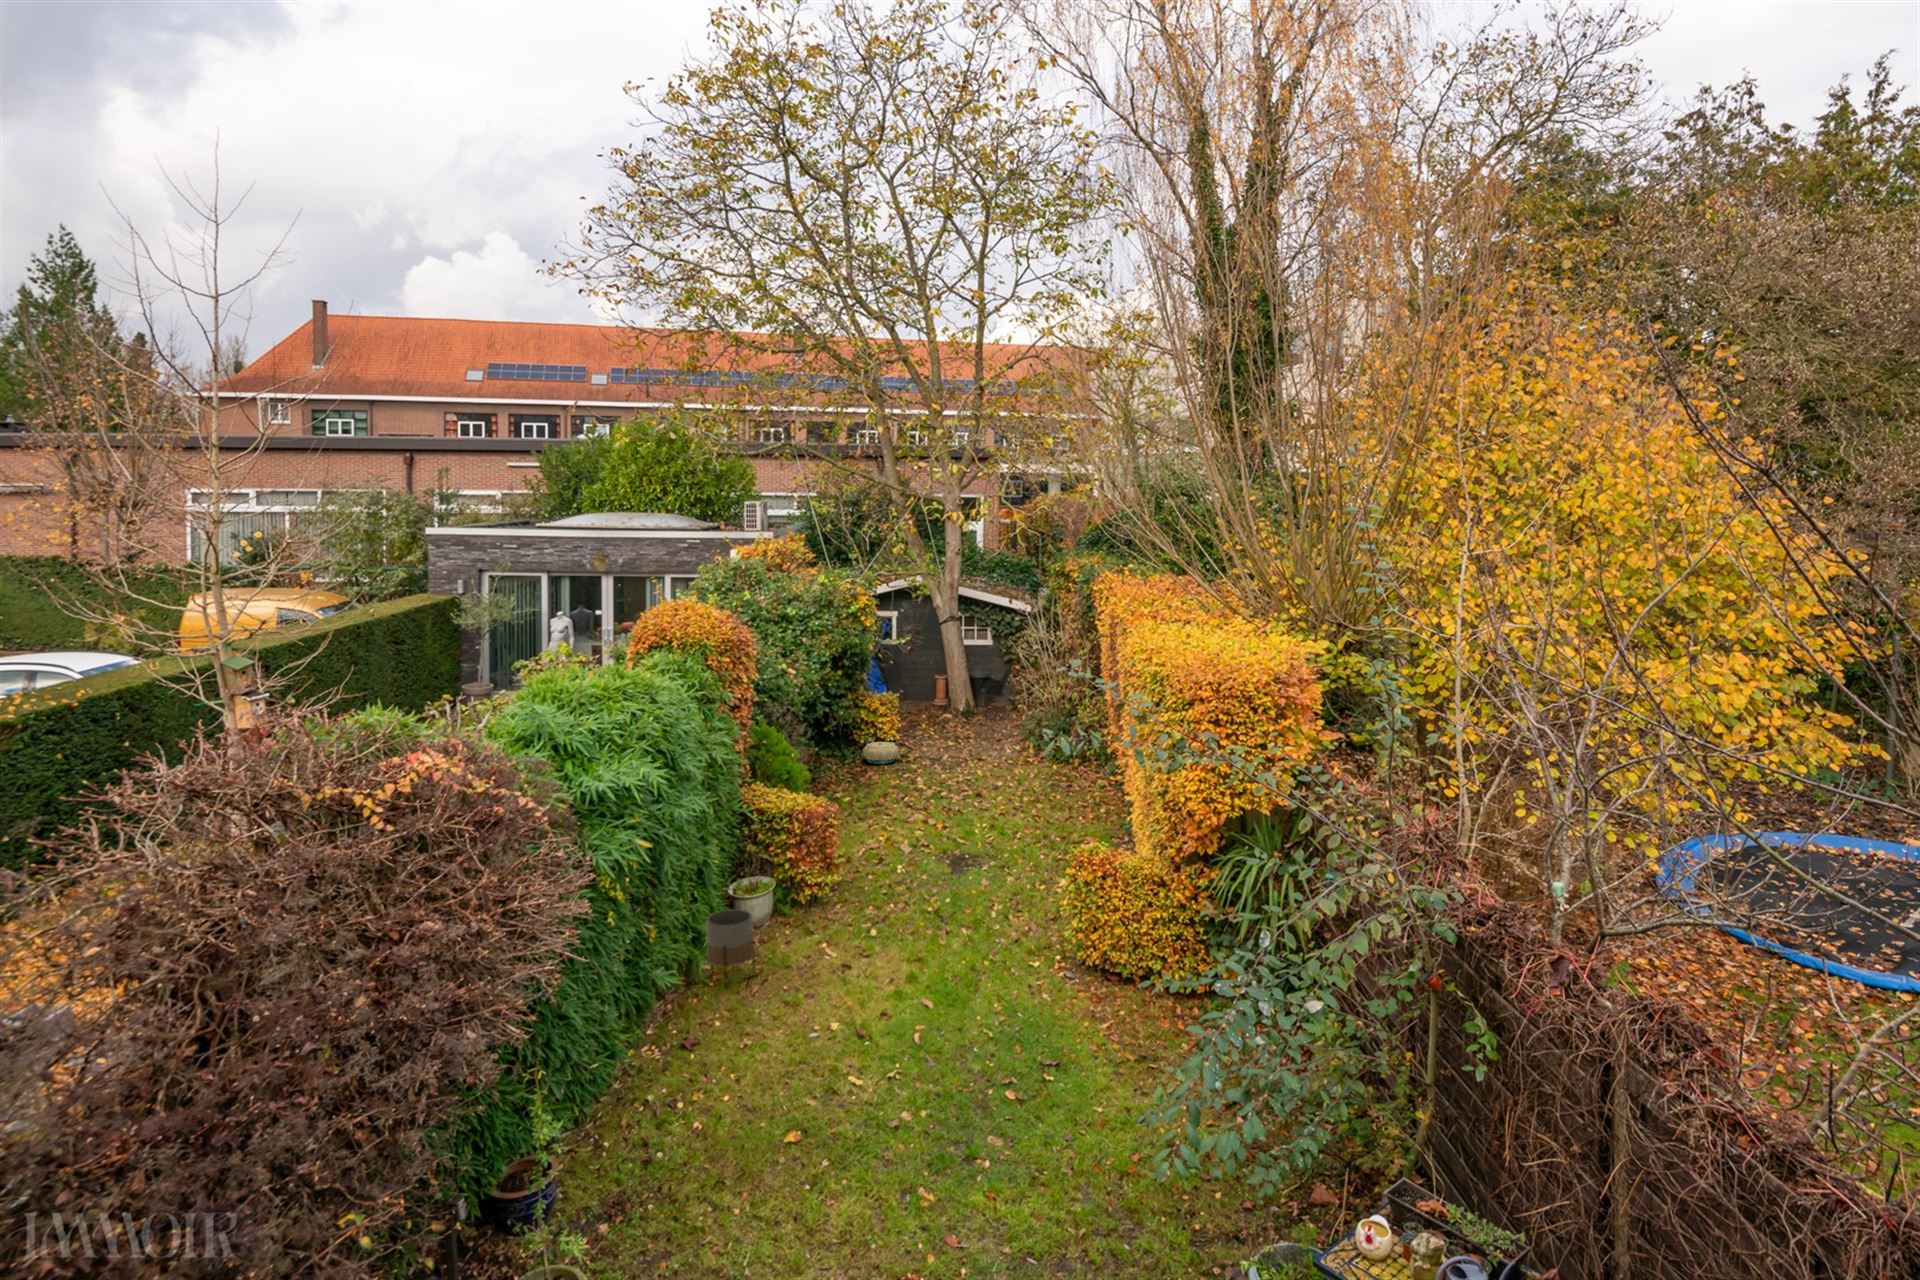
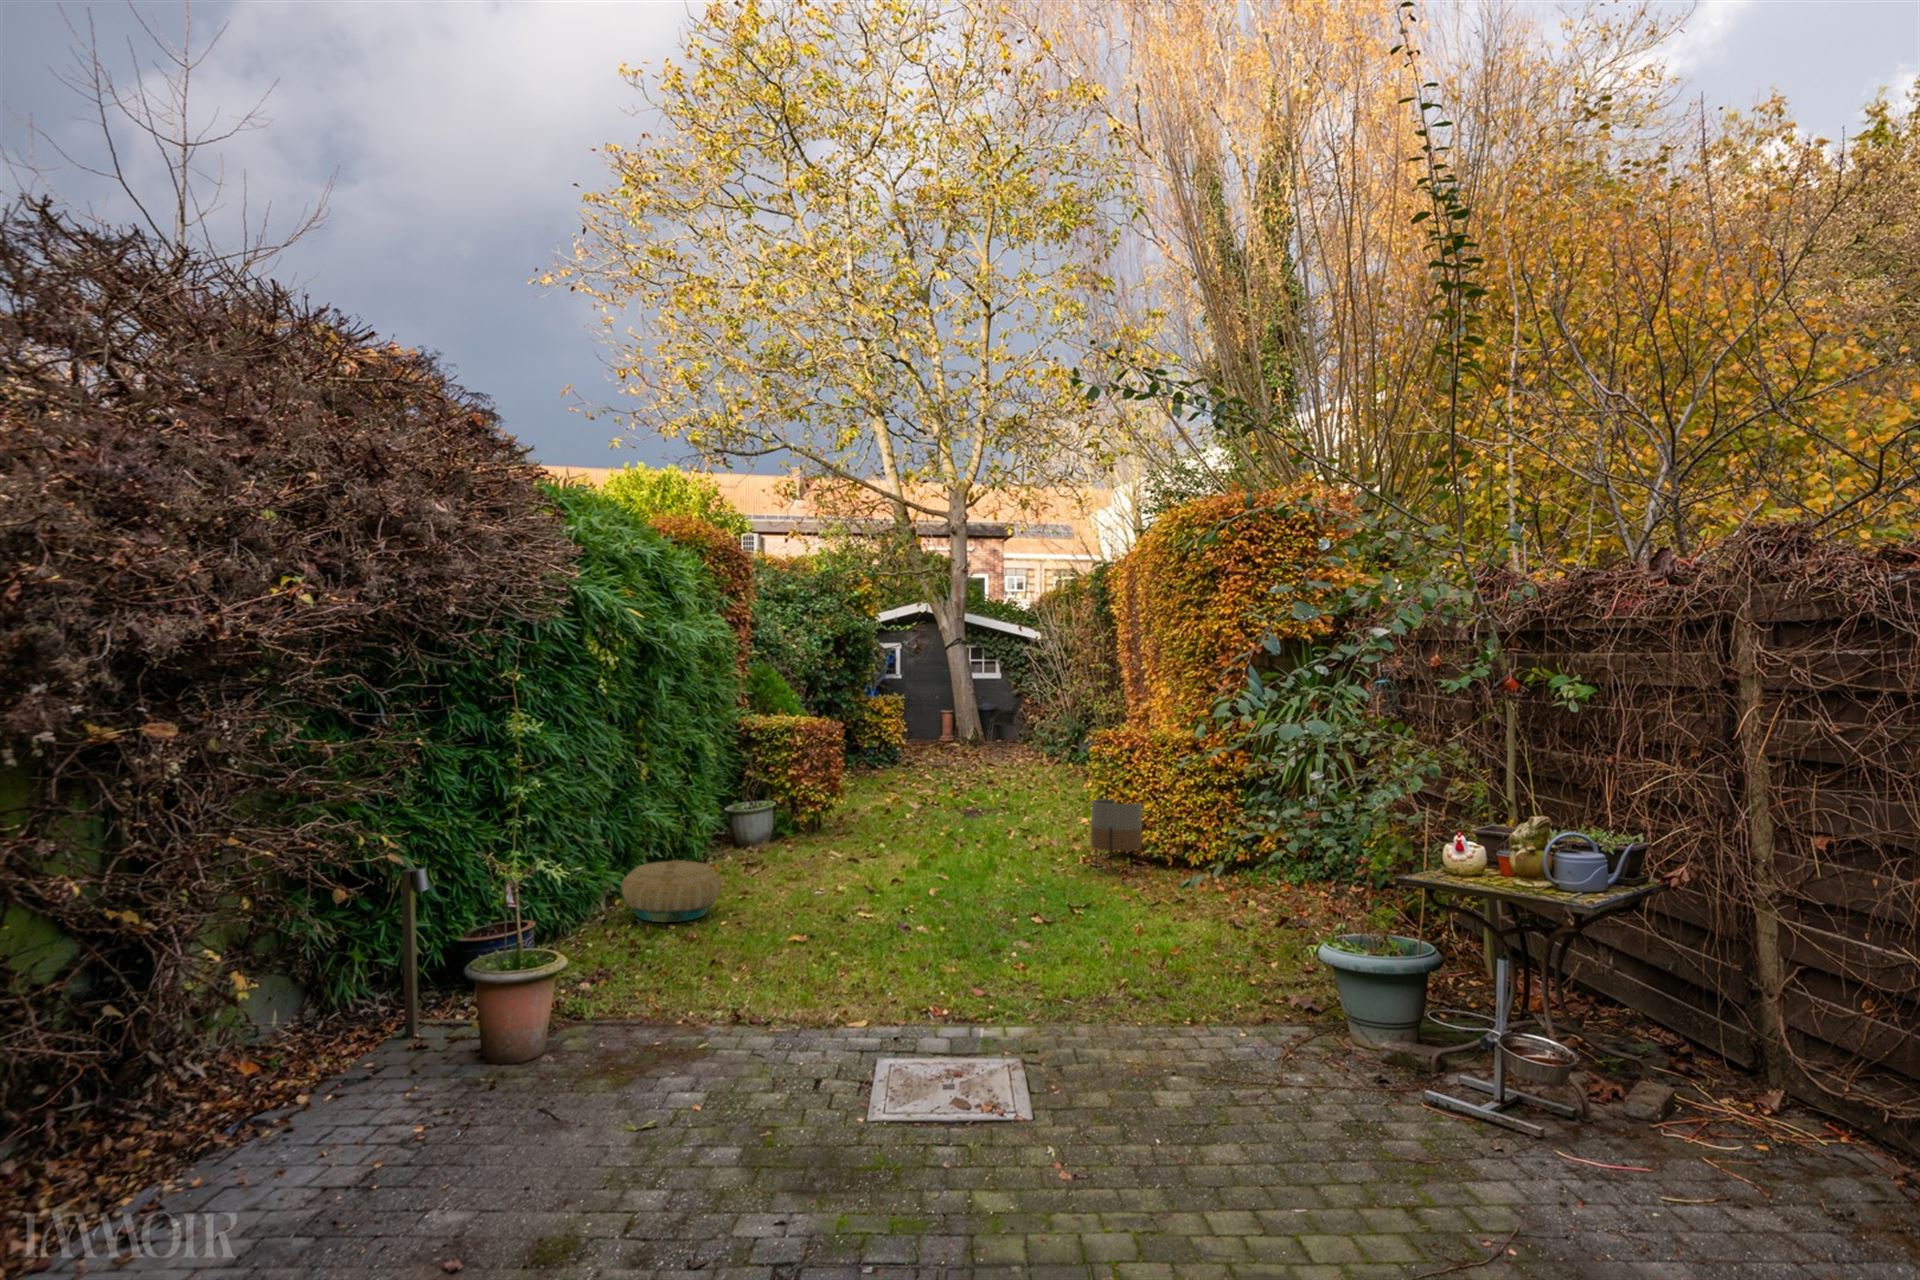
basket: present [863,742,899,764] -> present [621,860,722,922]
planter: present [706,909,755,976] -> present [1091,799,1142,874]

